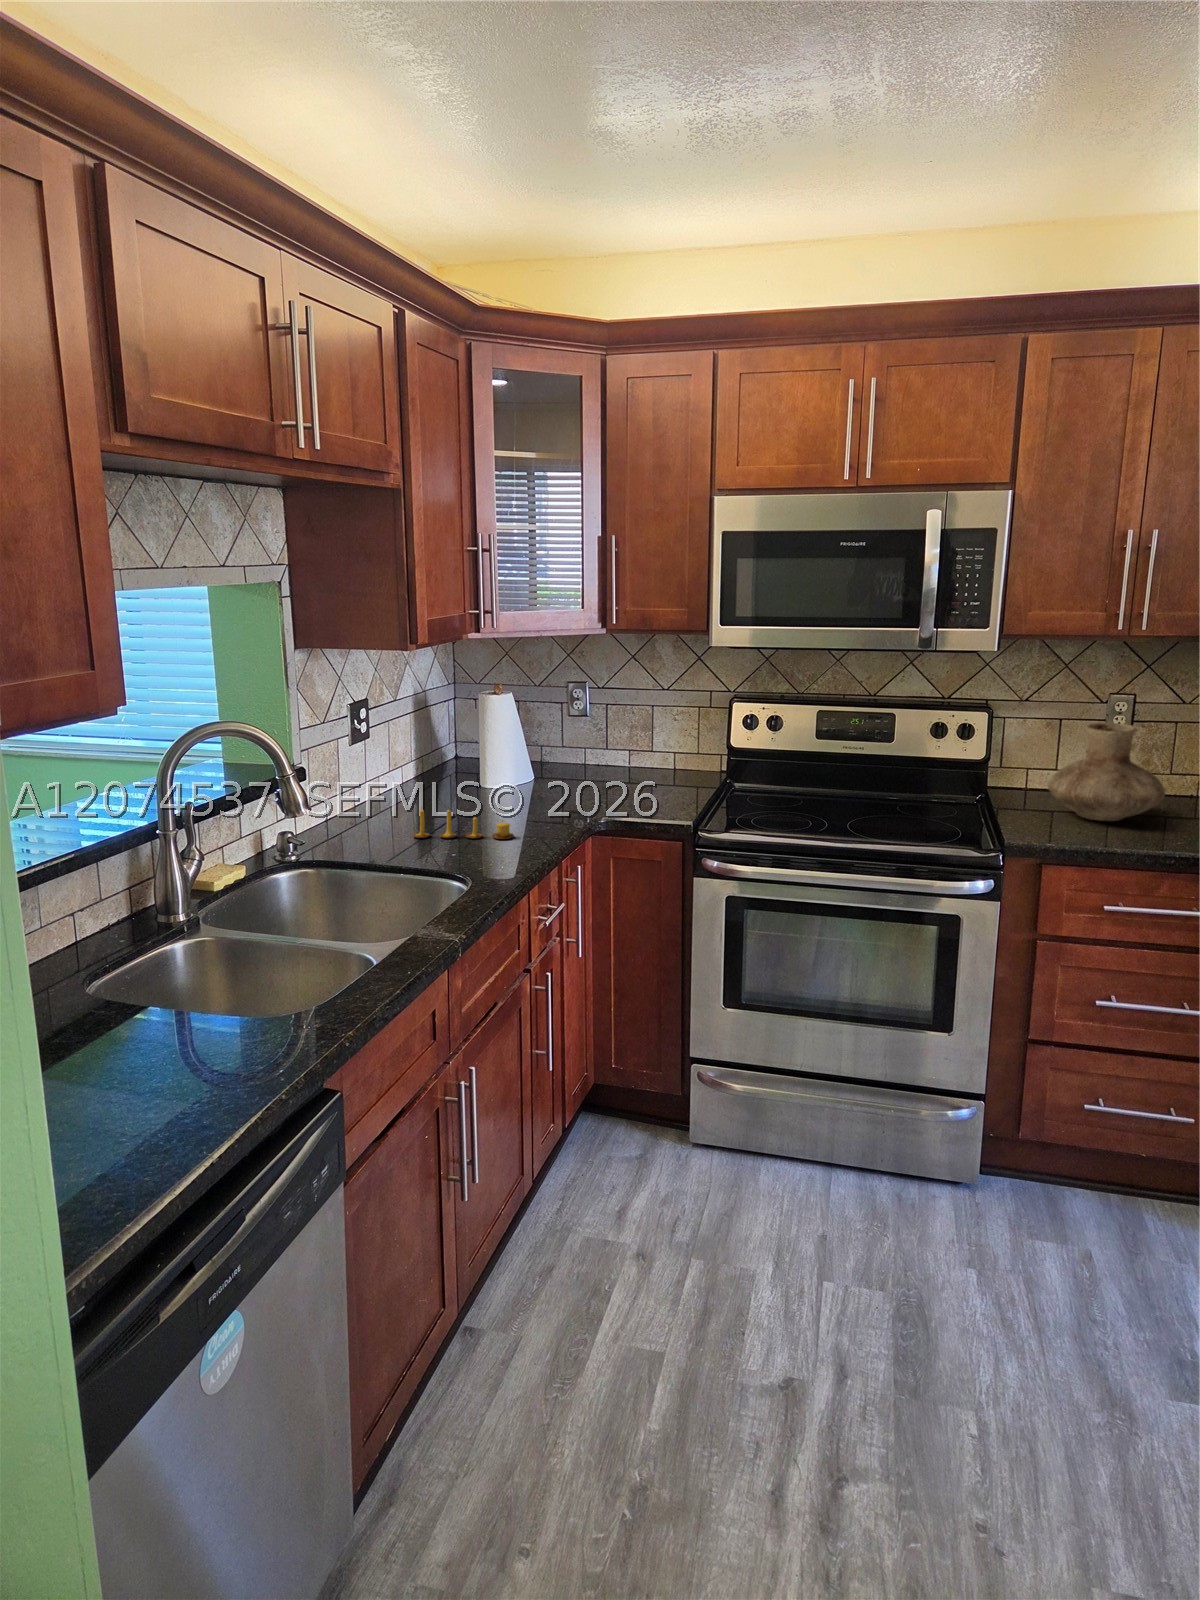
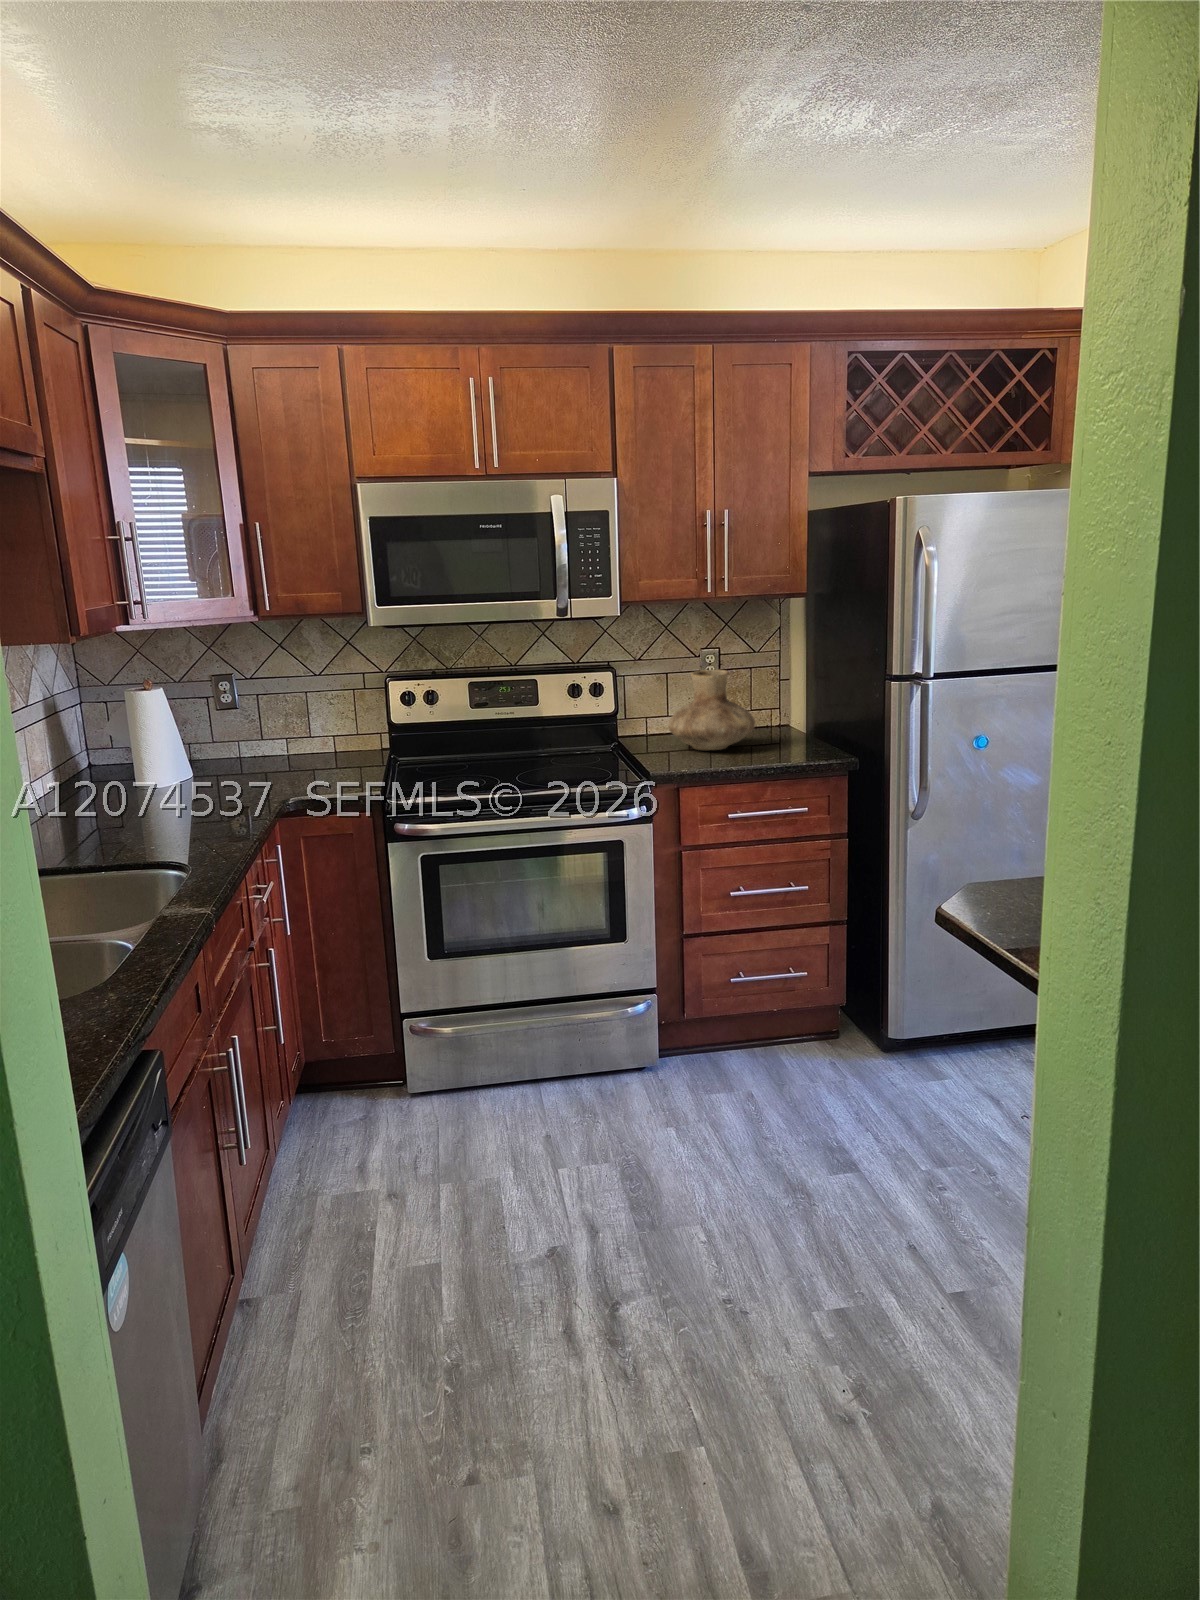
candle: present [413,810,514,839] -> none [93,800,206,836]

